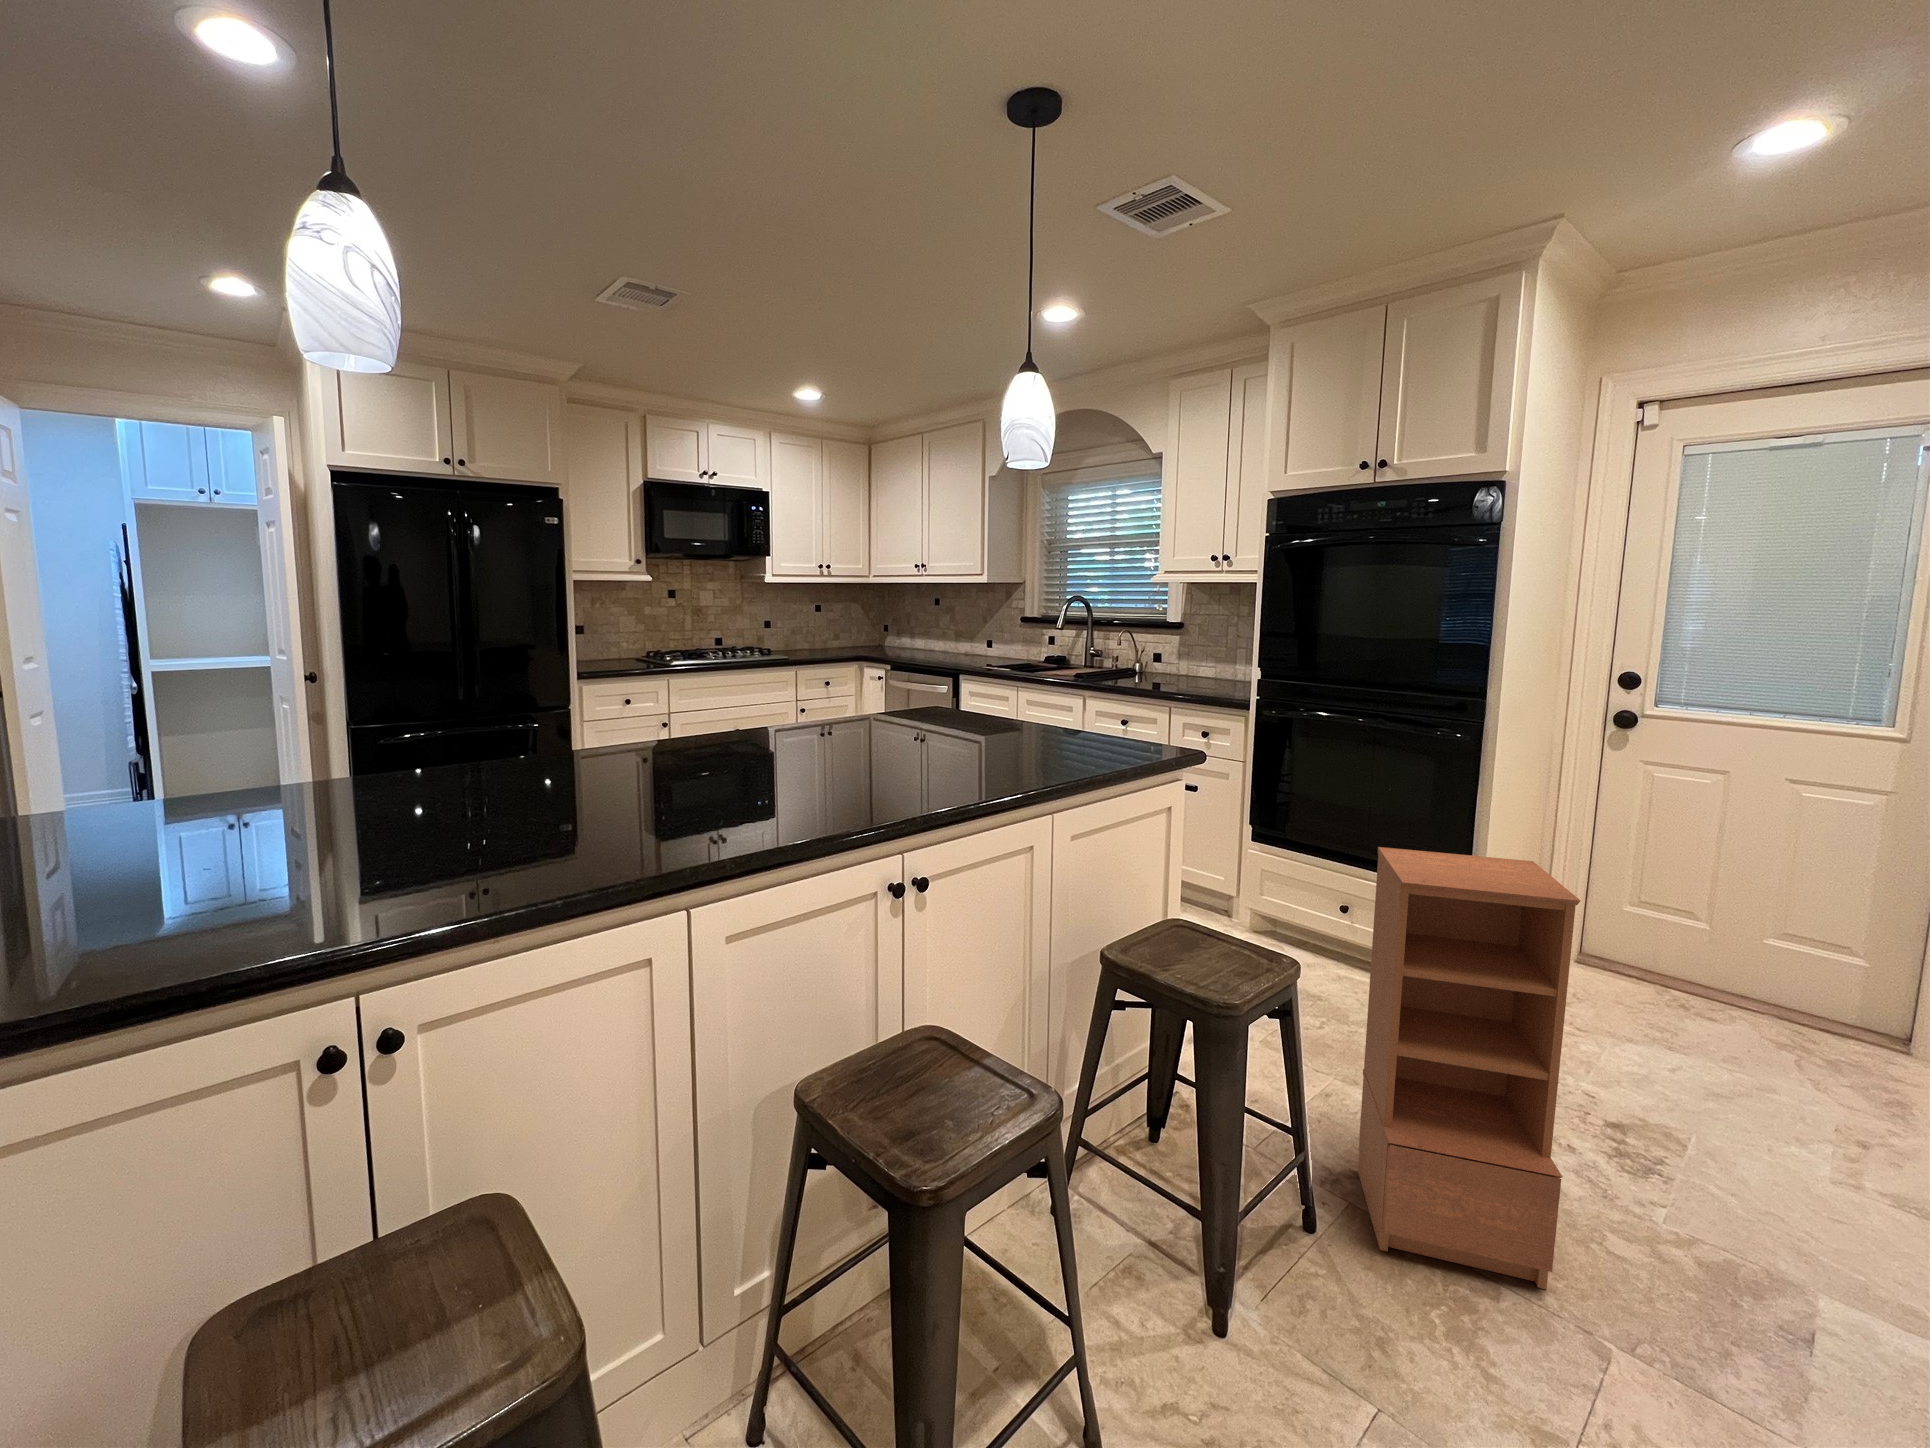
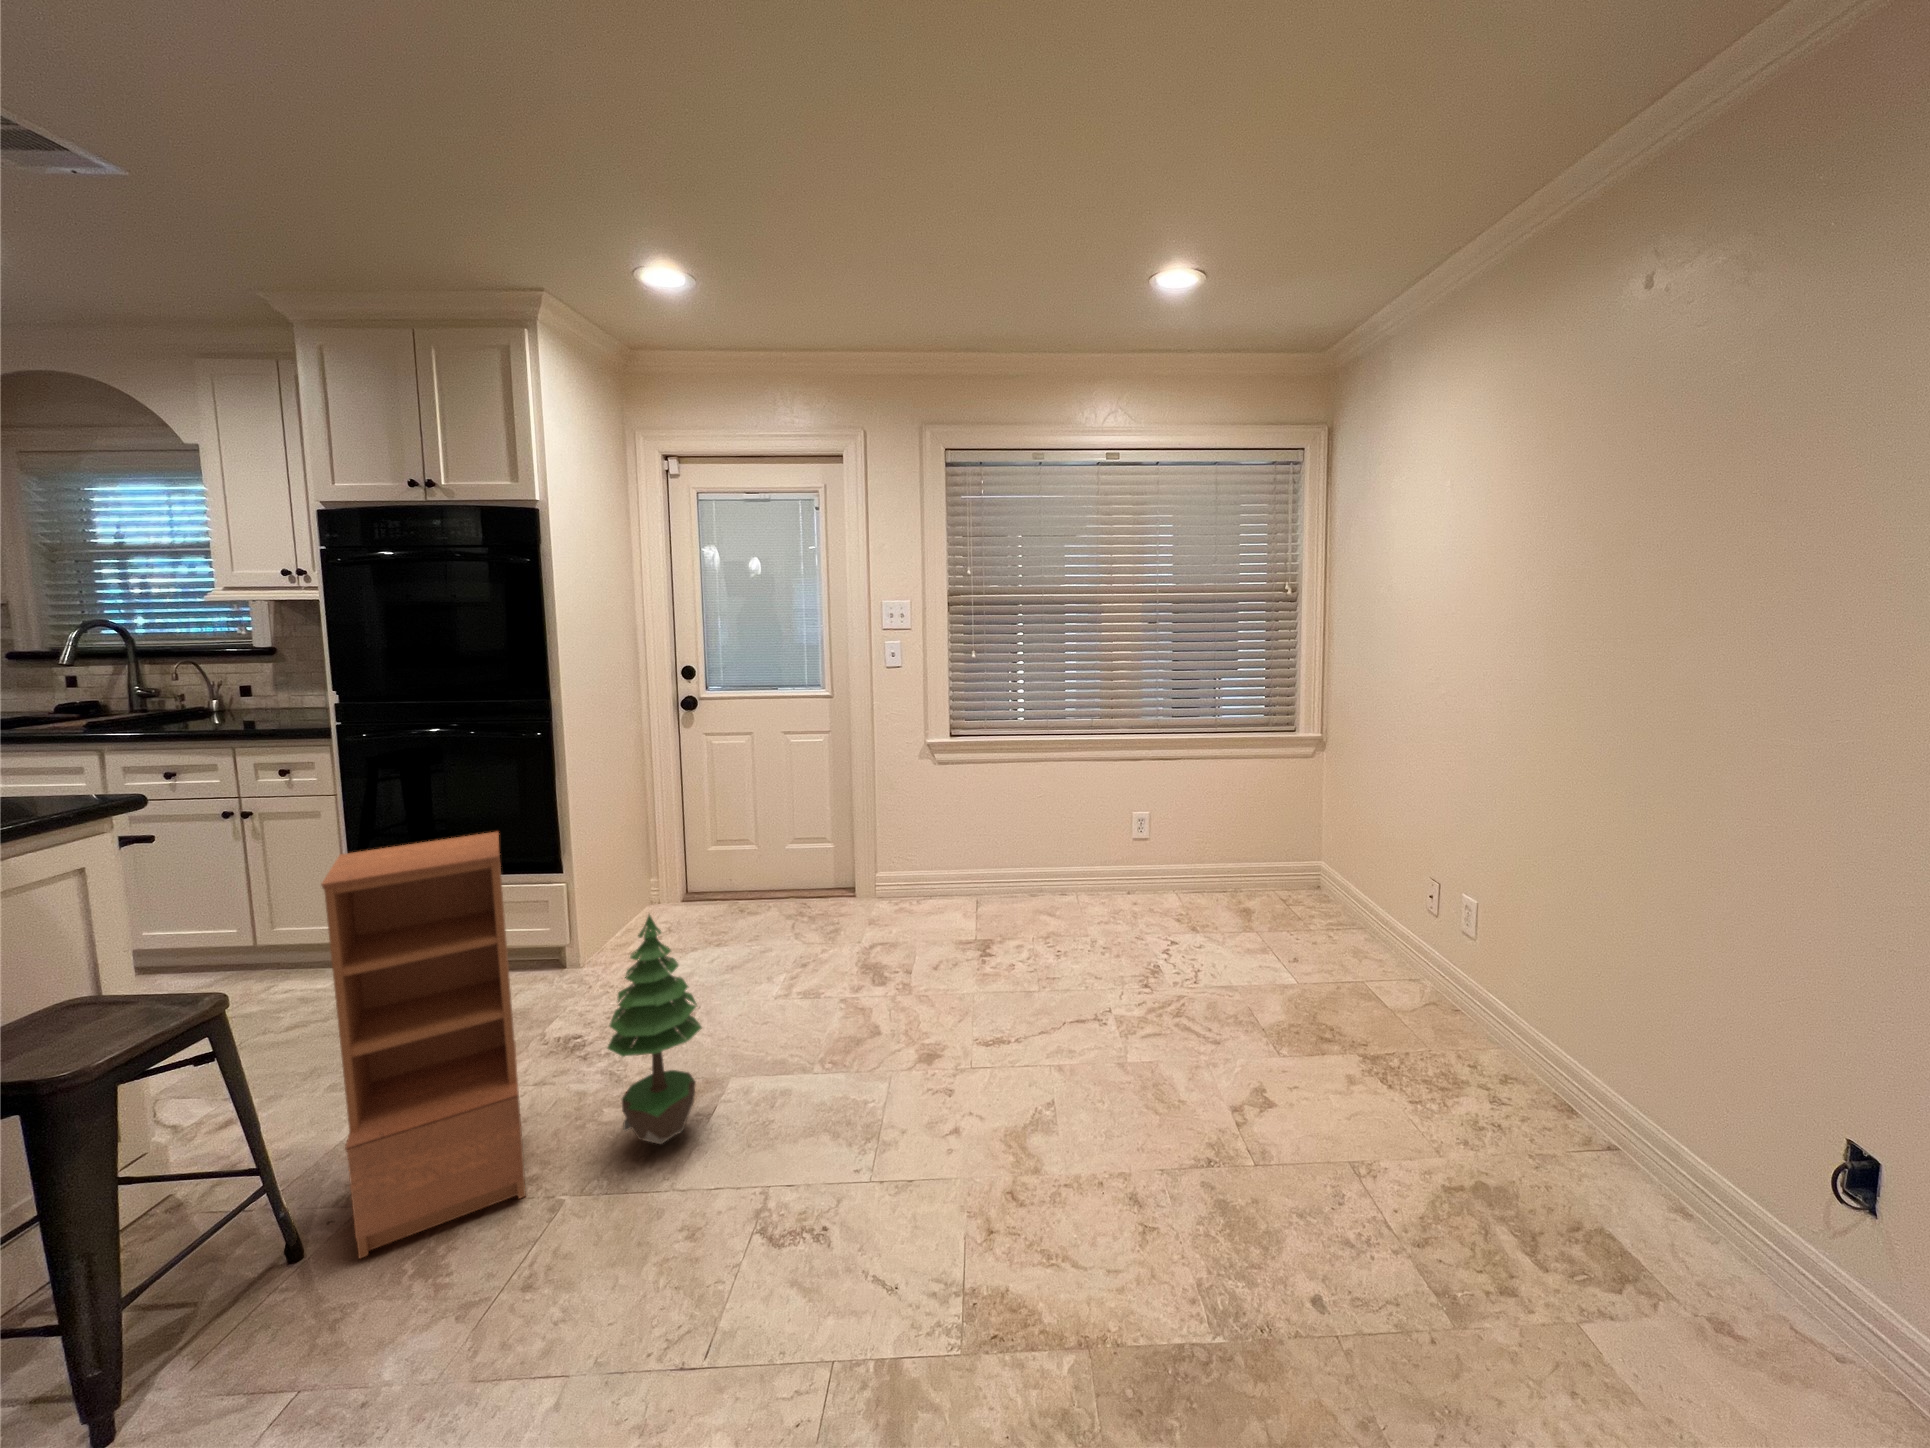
potted tree: none [1669,1030,1837,1338] -> present [607,915,702,1144]

